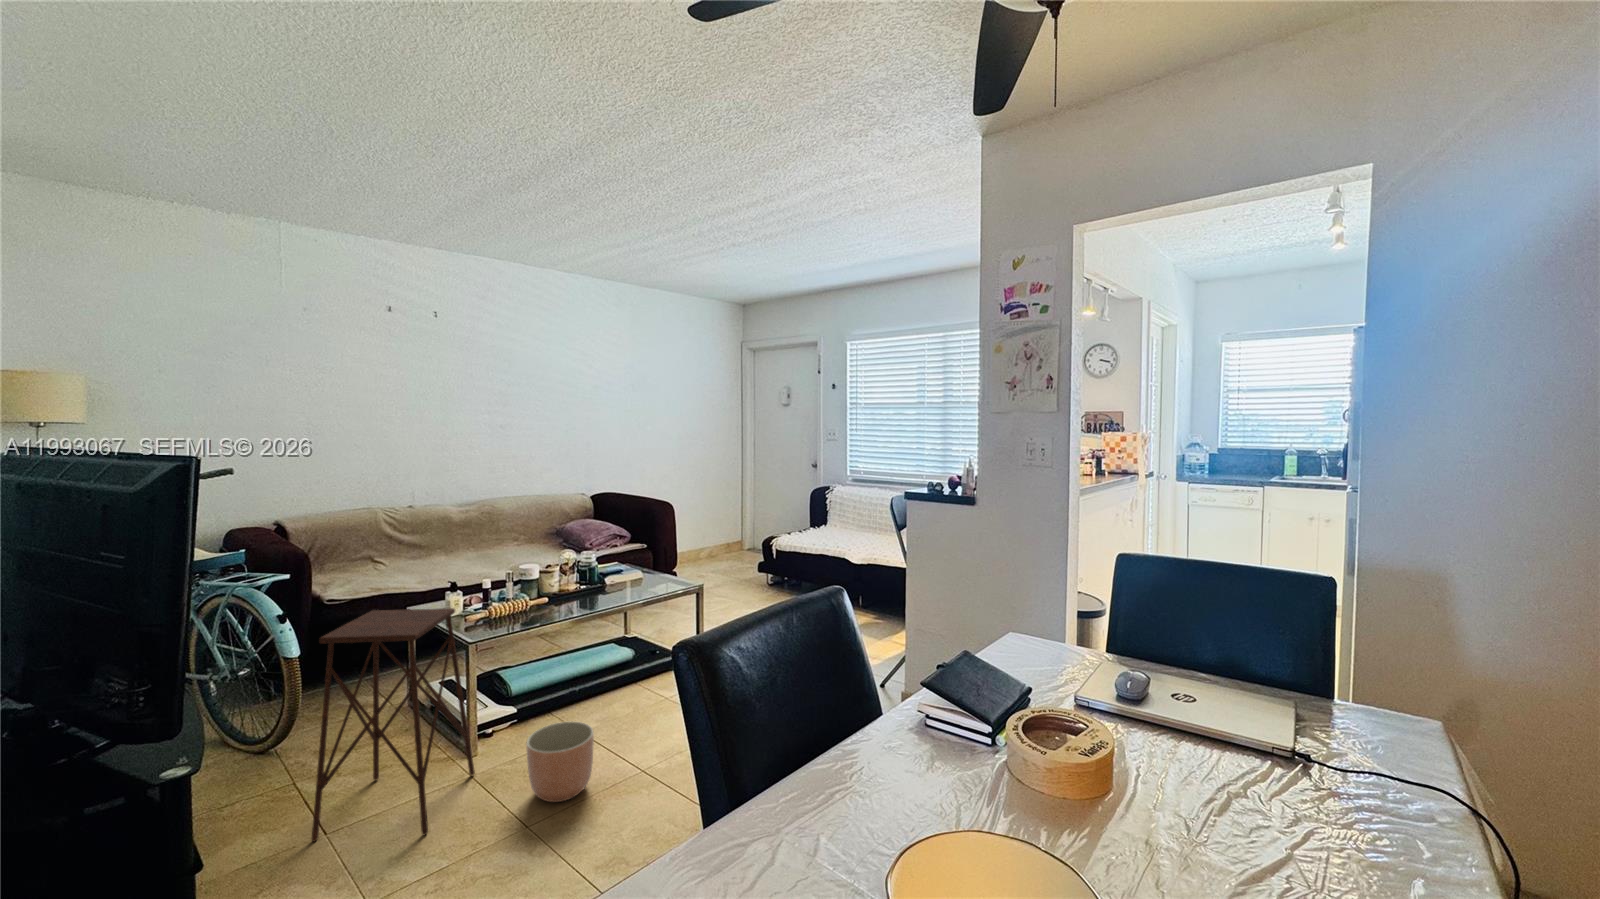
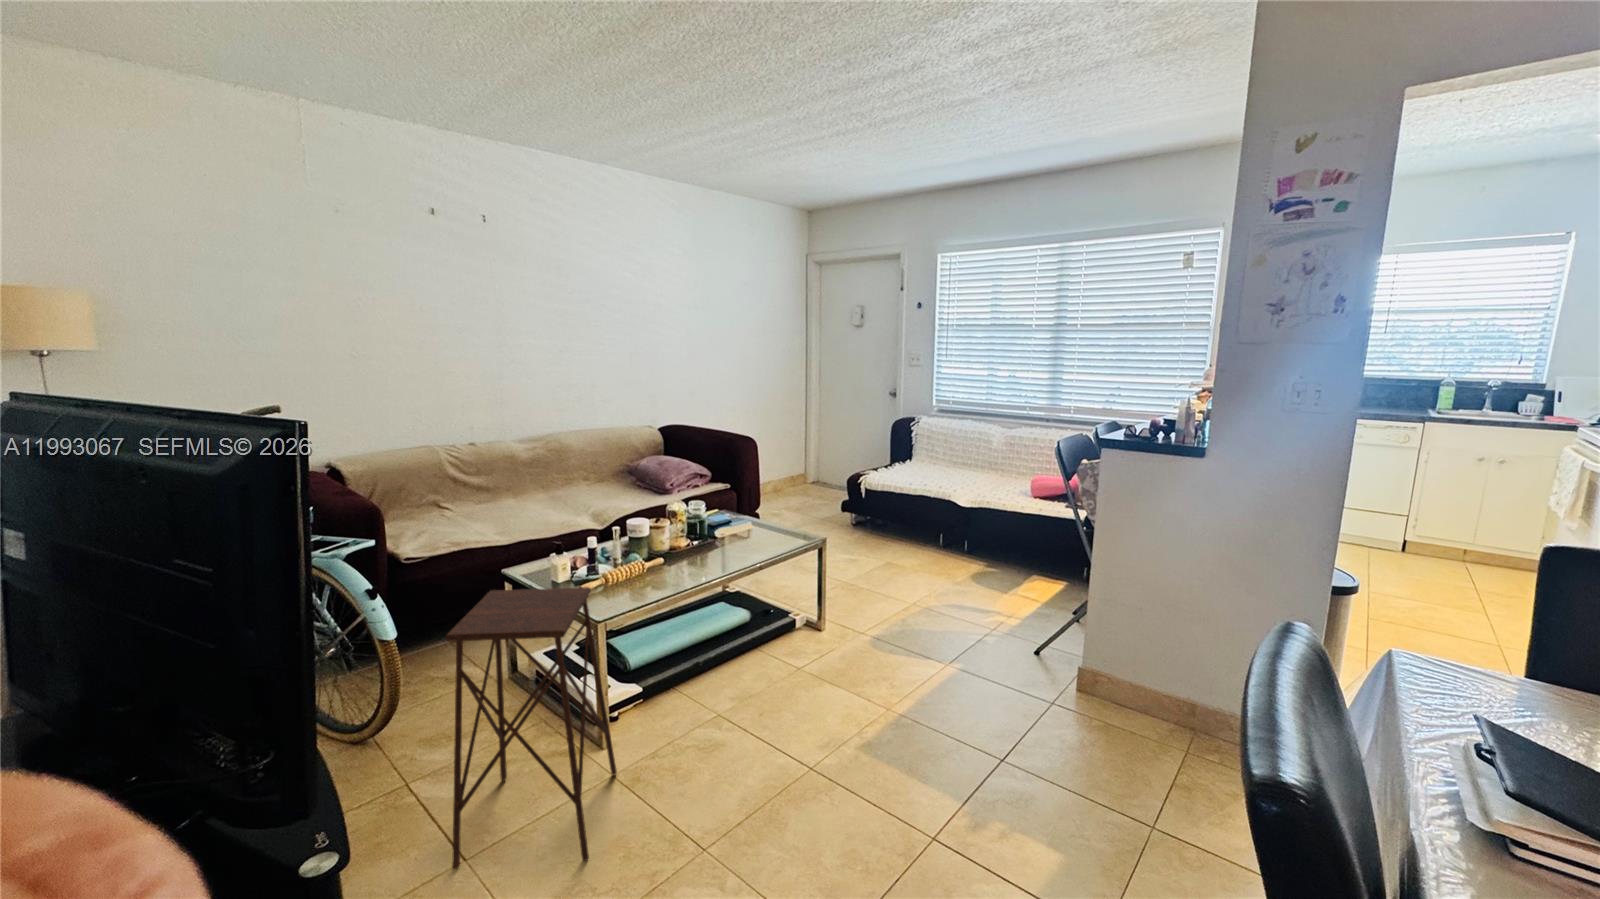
planter: present [526,721,594,802] -> none [688,716,764,814]

